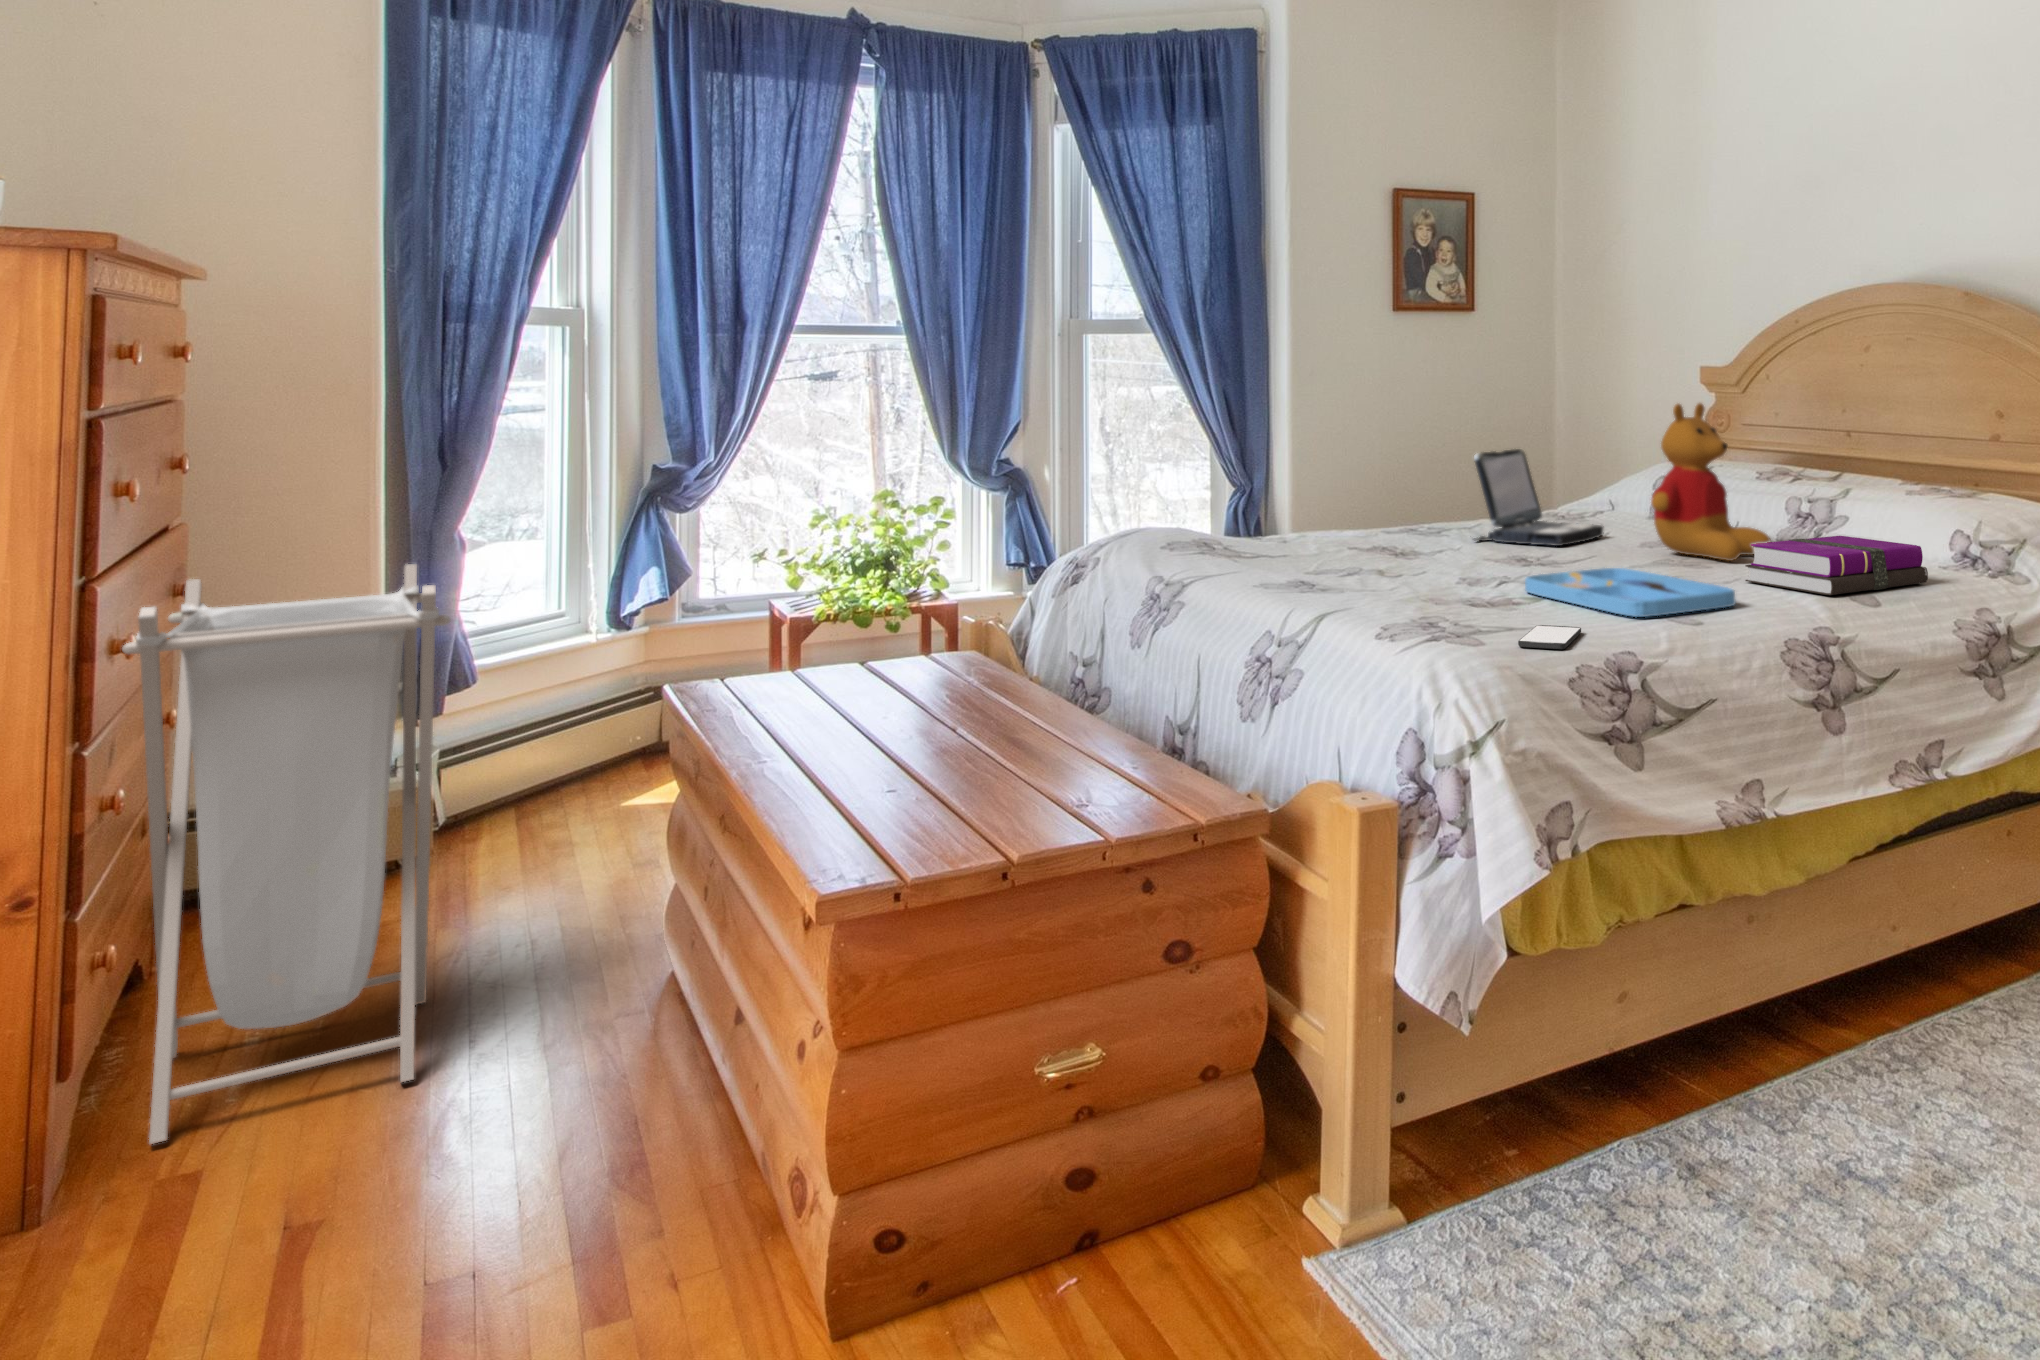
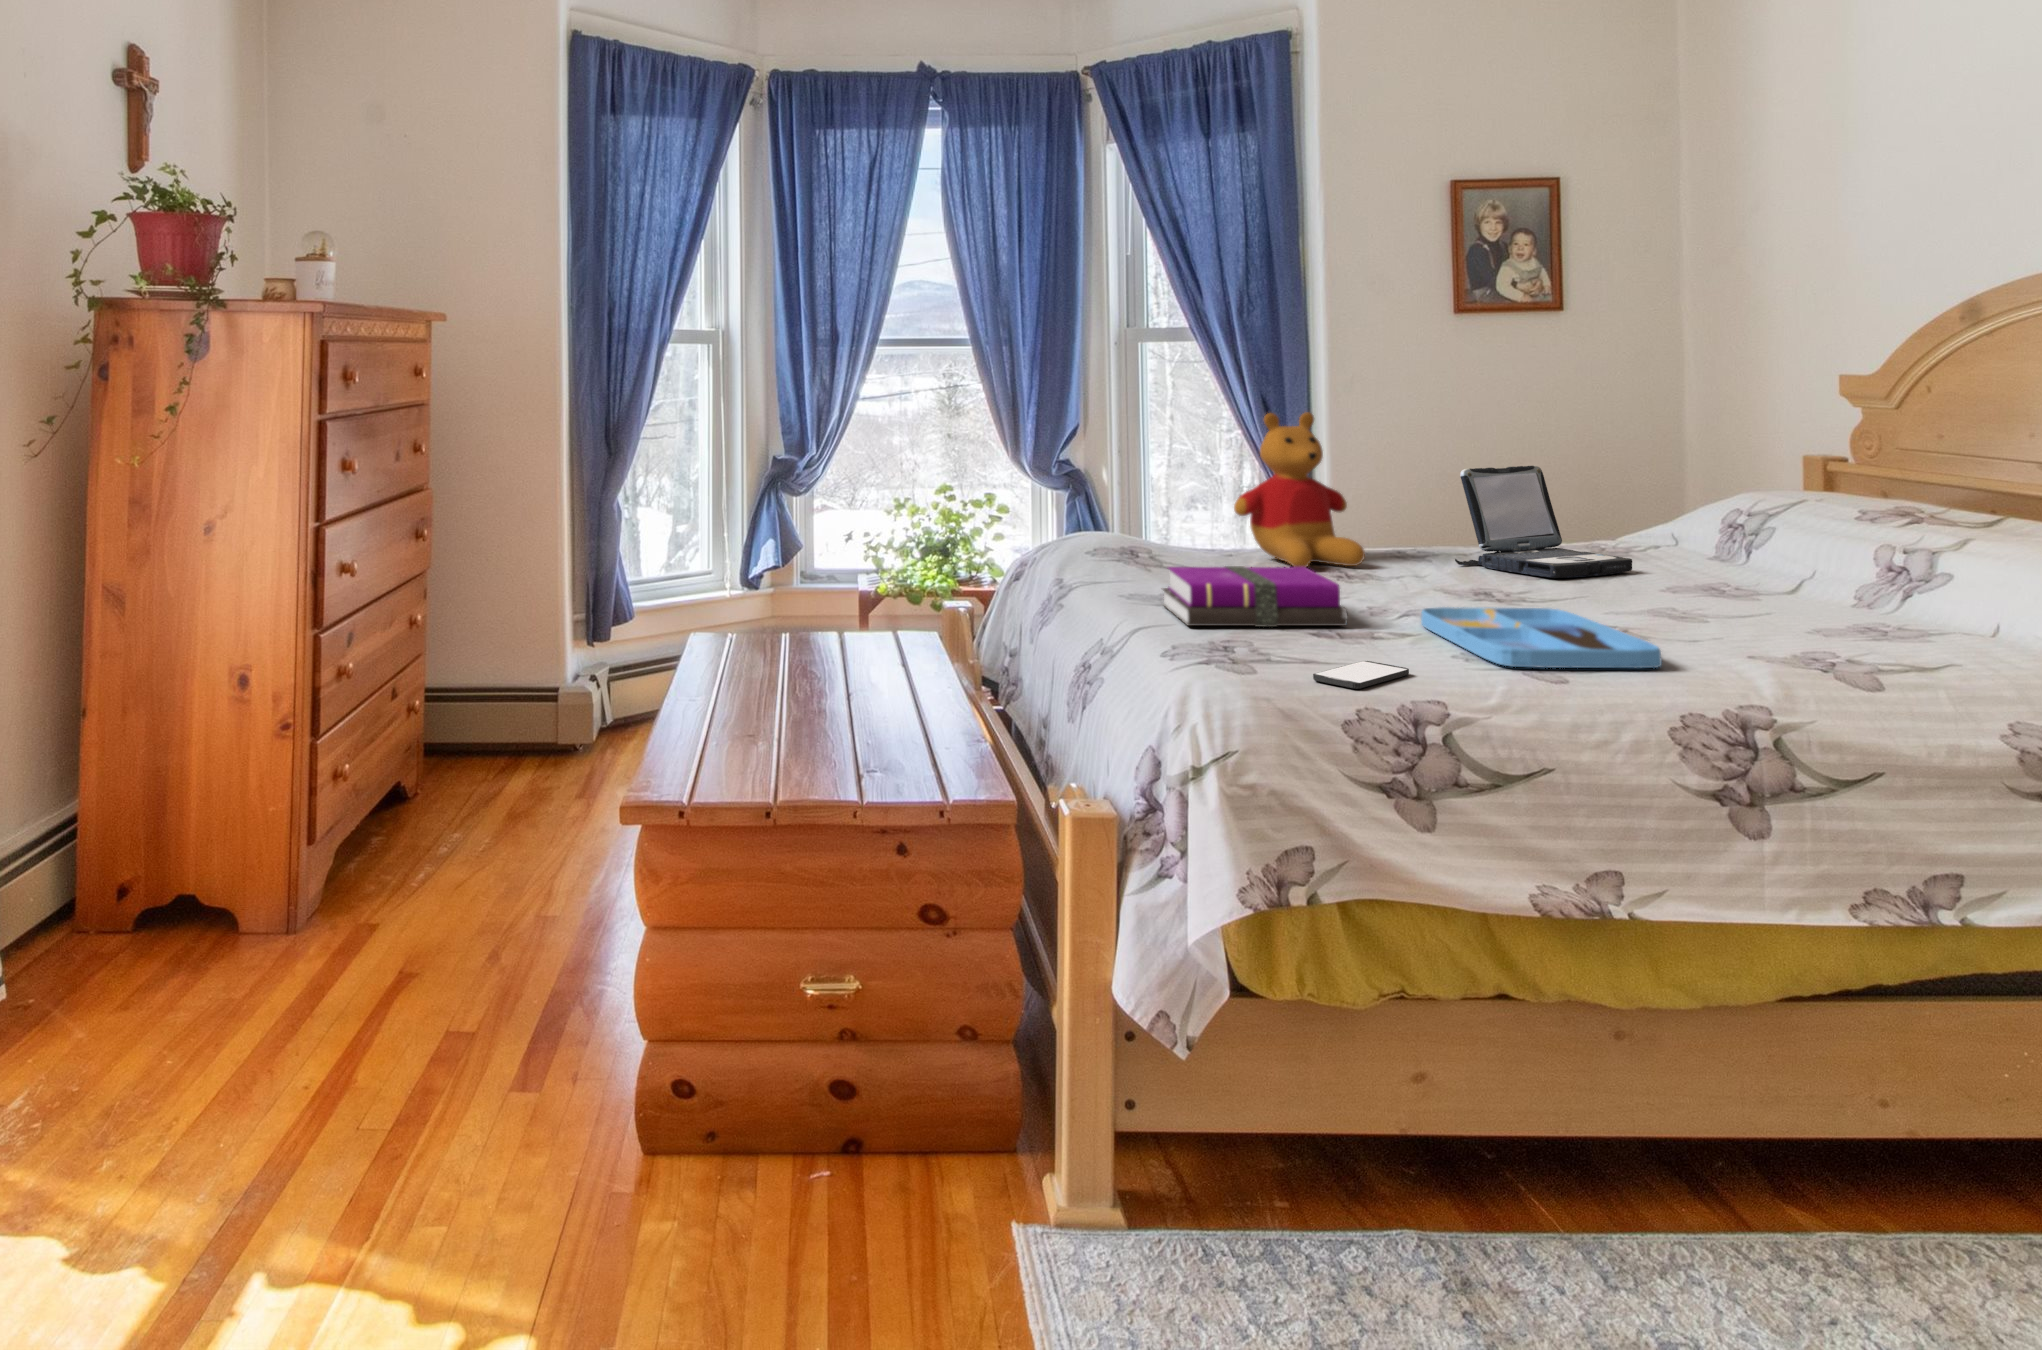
stuffed bear: present [1651,403,1770,561] -> present [1234,412,1365,567]
notebook: present [1745,536,1928,595] -> present [1163,566,1348,627]
laundry hamper: present [122,564,450,1144] -> none [371,519,563,883]

